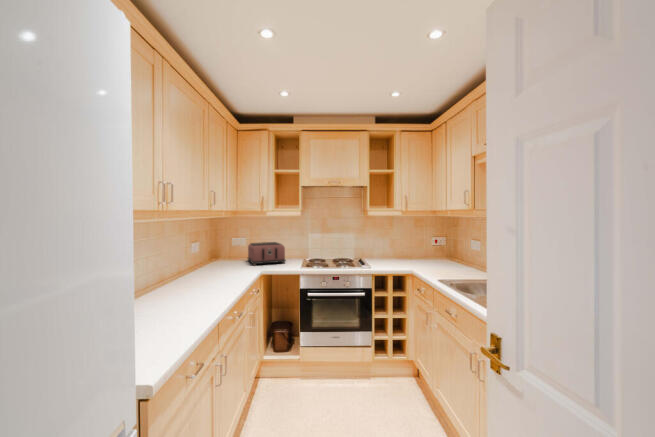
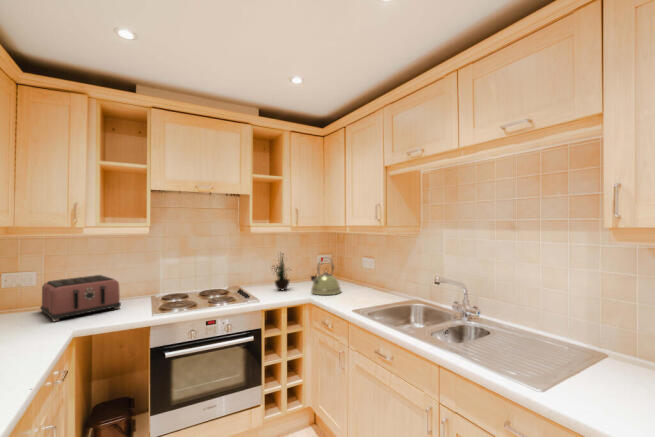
potted plant: none [383,226,404,264] -> present [274,254,290,290]
kettle: none [414,239,443,270] -> present [311,257,341,295]

